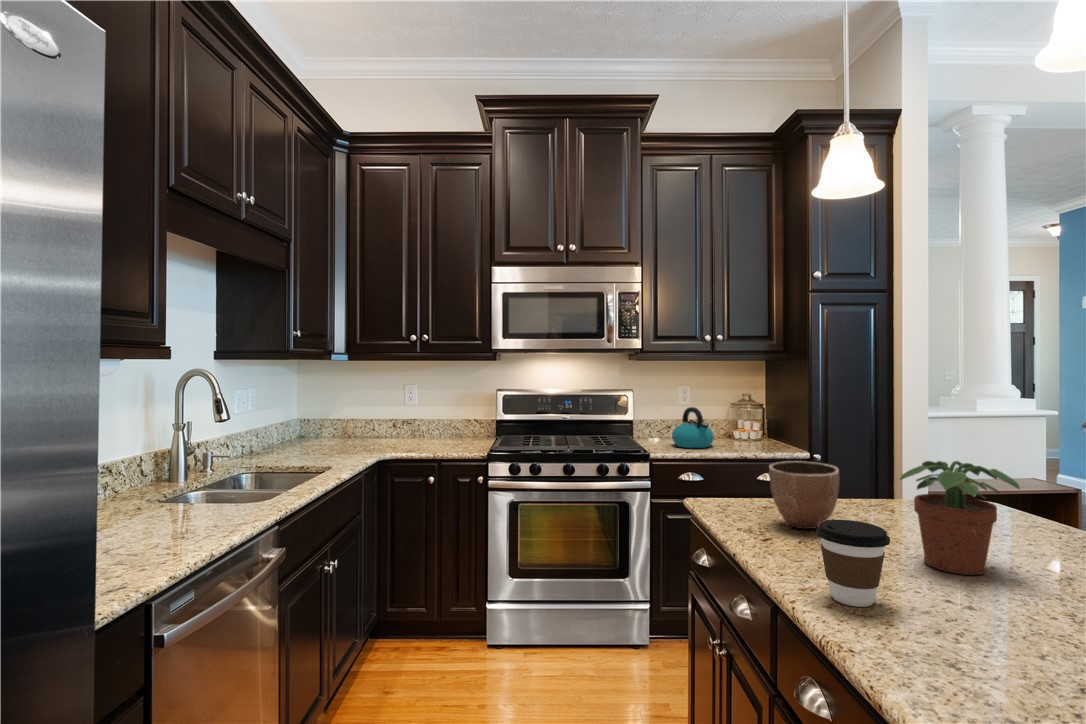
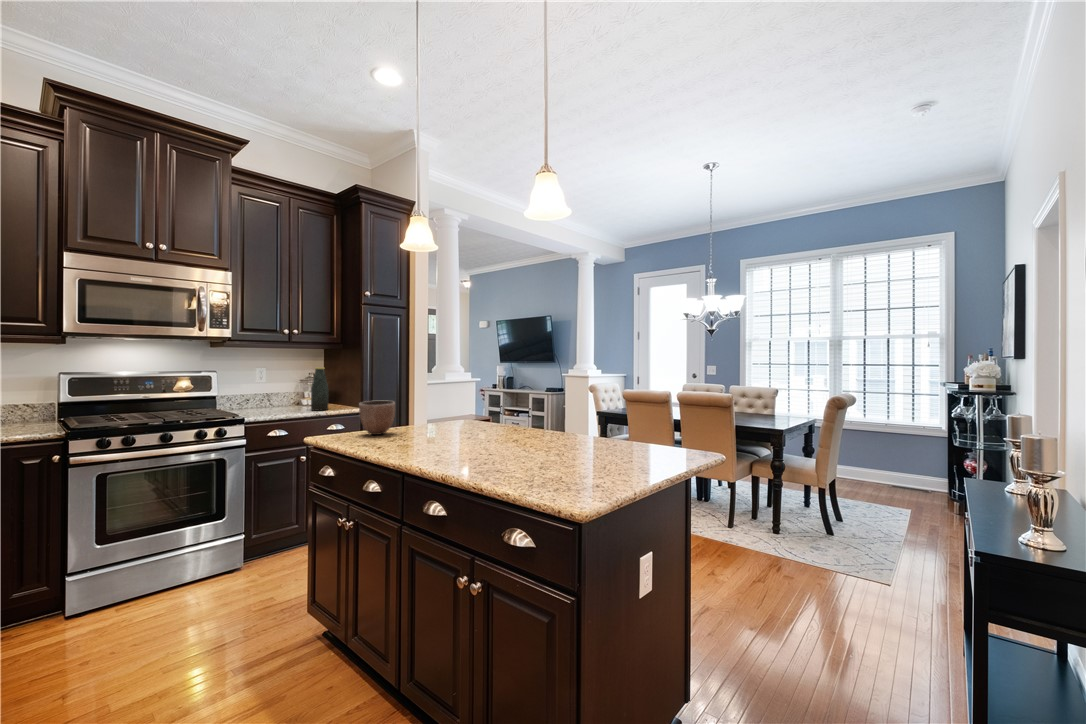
bottle: none [738,388,762,451] -> present [311,368,328,411]
kettle: present [672,407,714,448] -> none [257,383,292,413]
potted plant: present [900,461,1020,575] -> none [425,390,468,438]
coffee cup: present [816,520,890,607] -> none [396,416,426,451]

